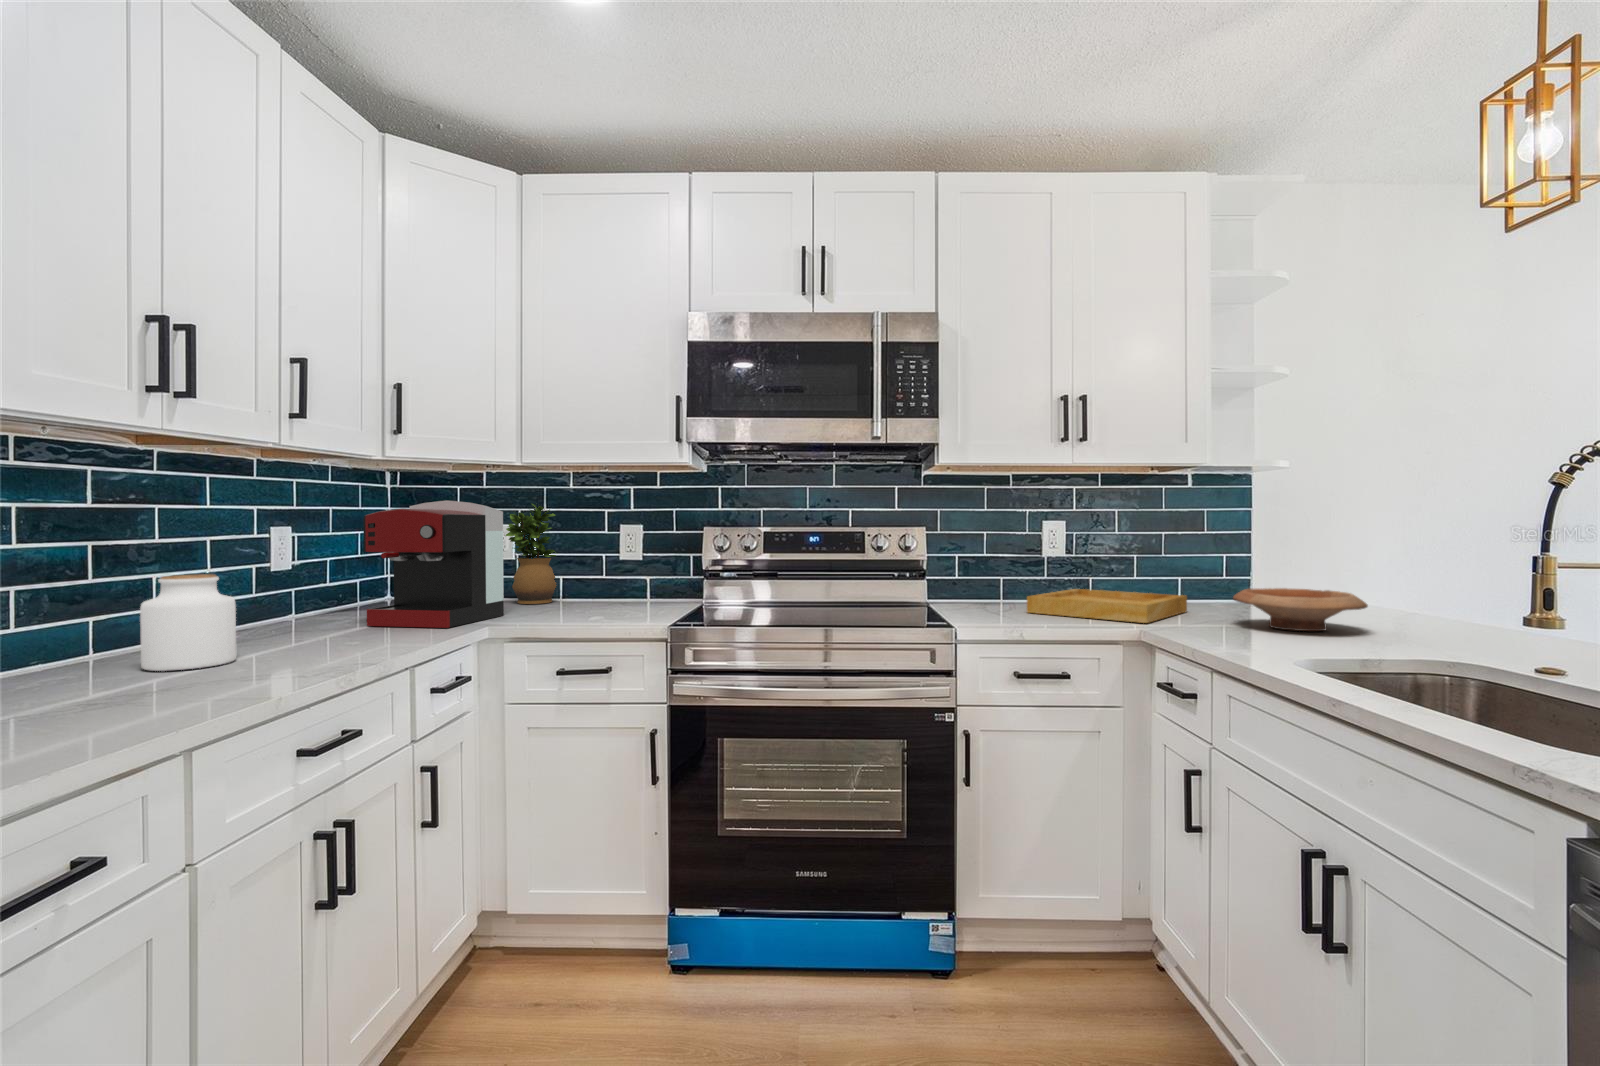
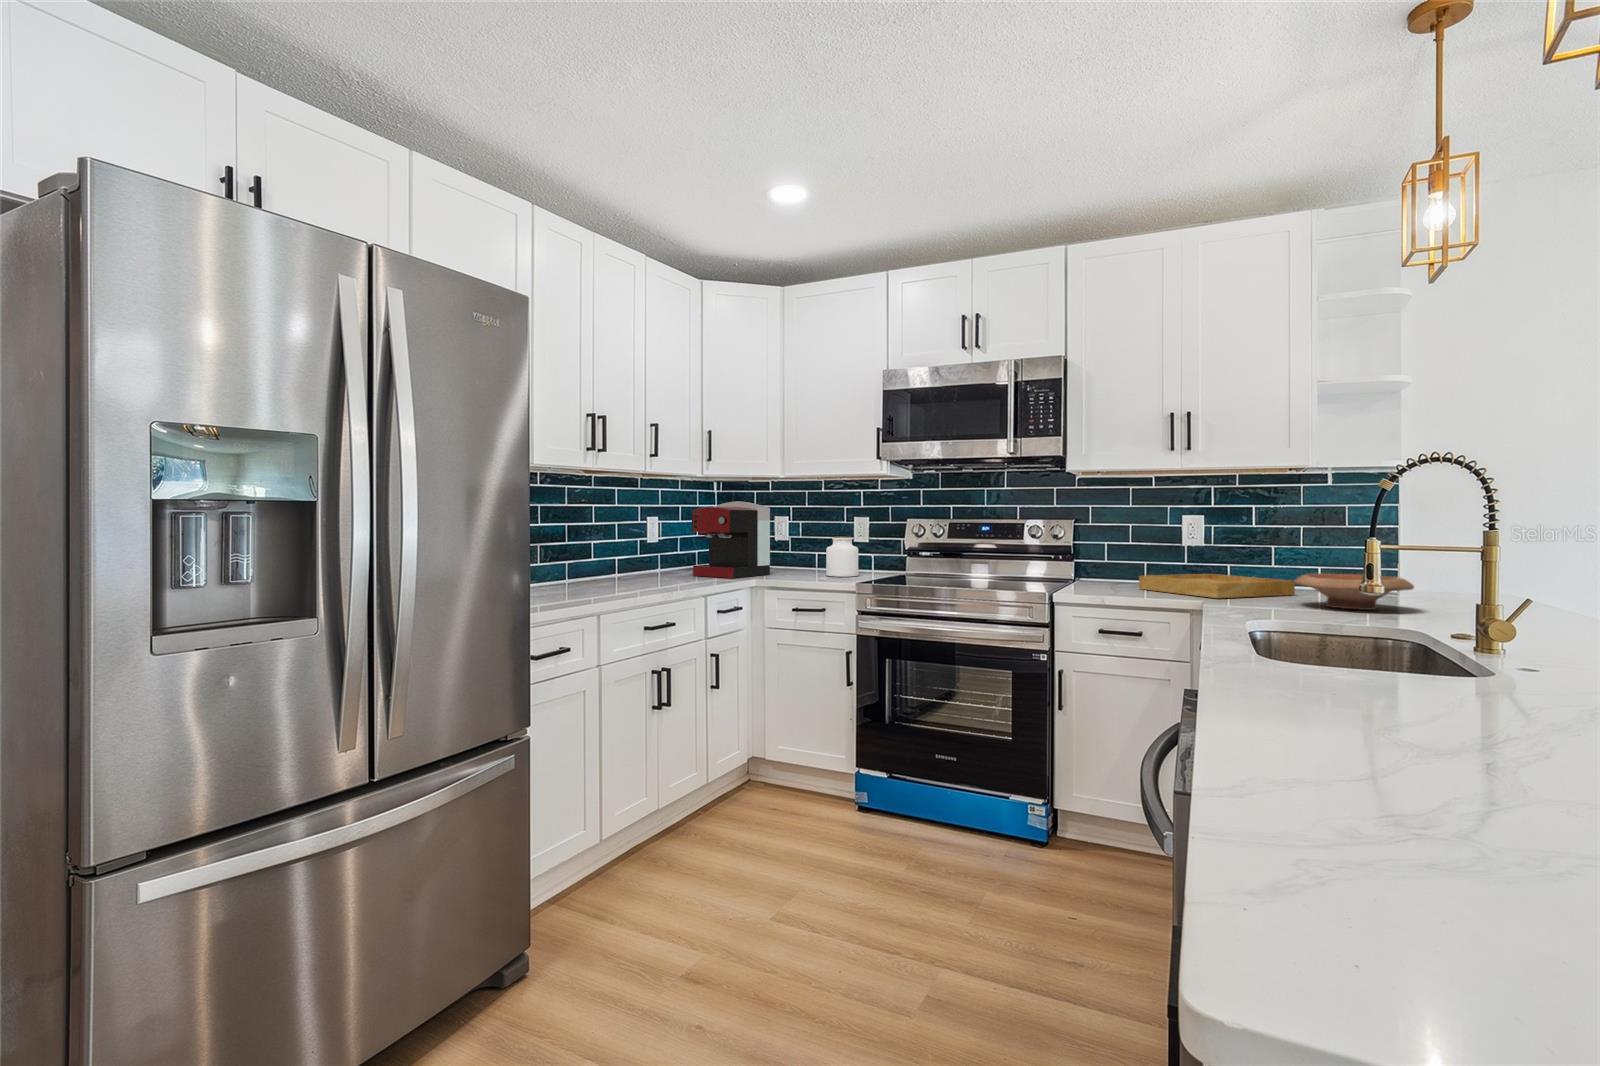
potted plant: present [506,504,557,604] -> none [778,502,814,570]
jar: present [140,574,236,671] -> present [826,537,858,577]

